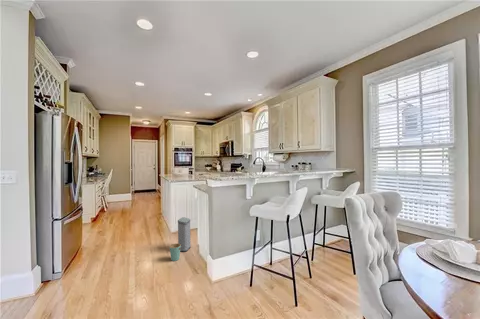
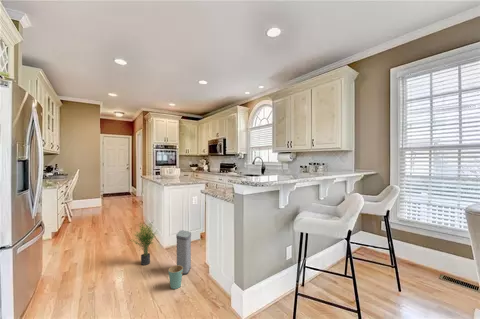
potted plant: none [142,209,168,244] -> present [136,226,154,265]

